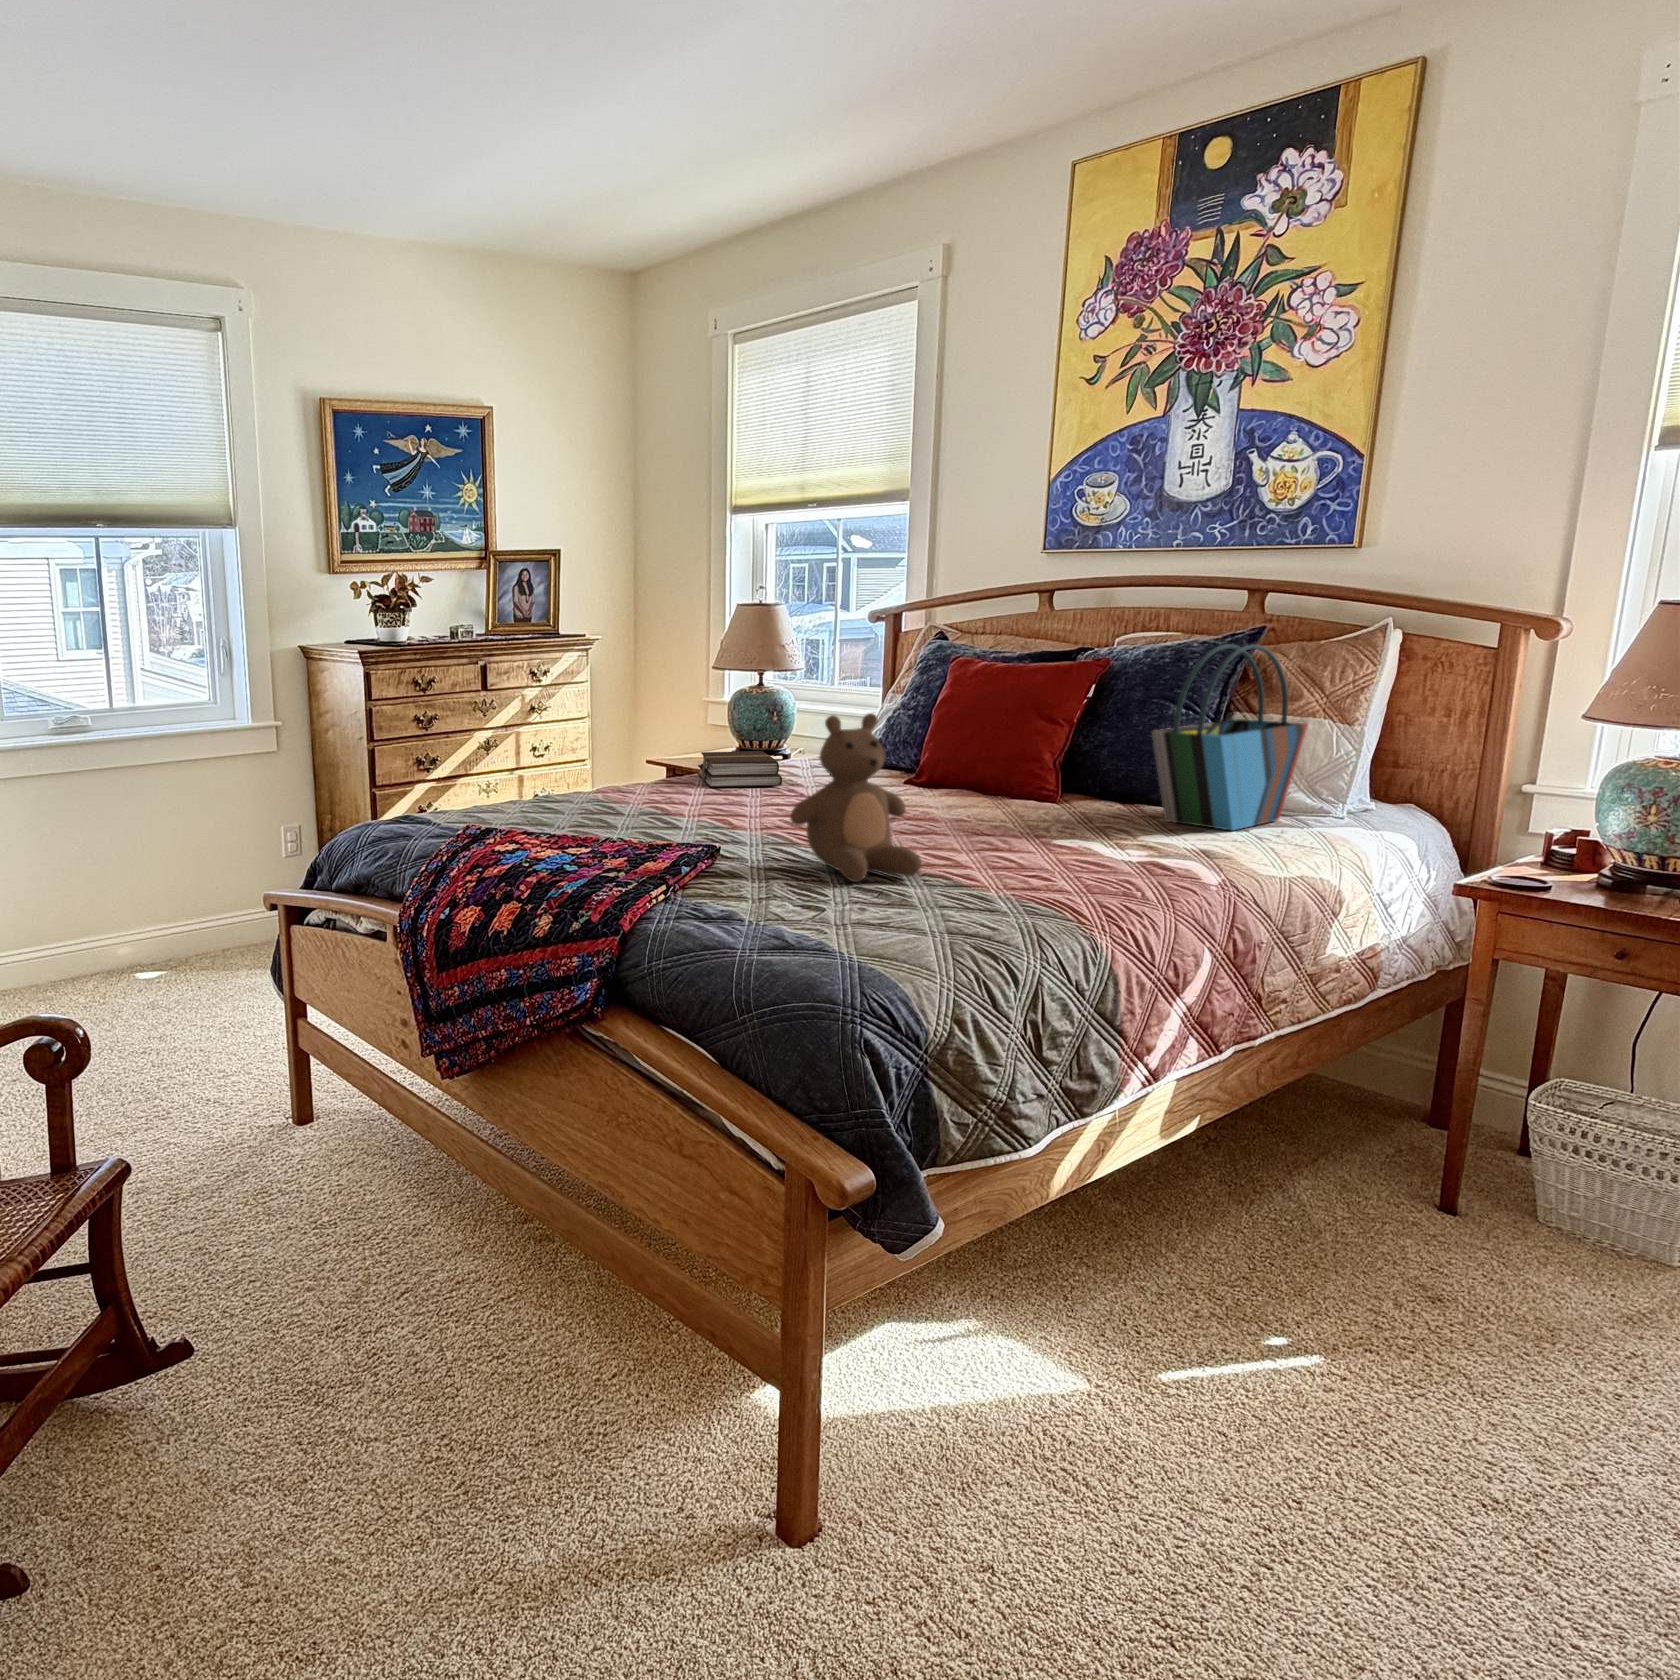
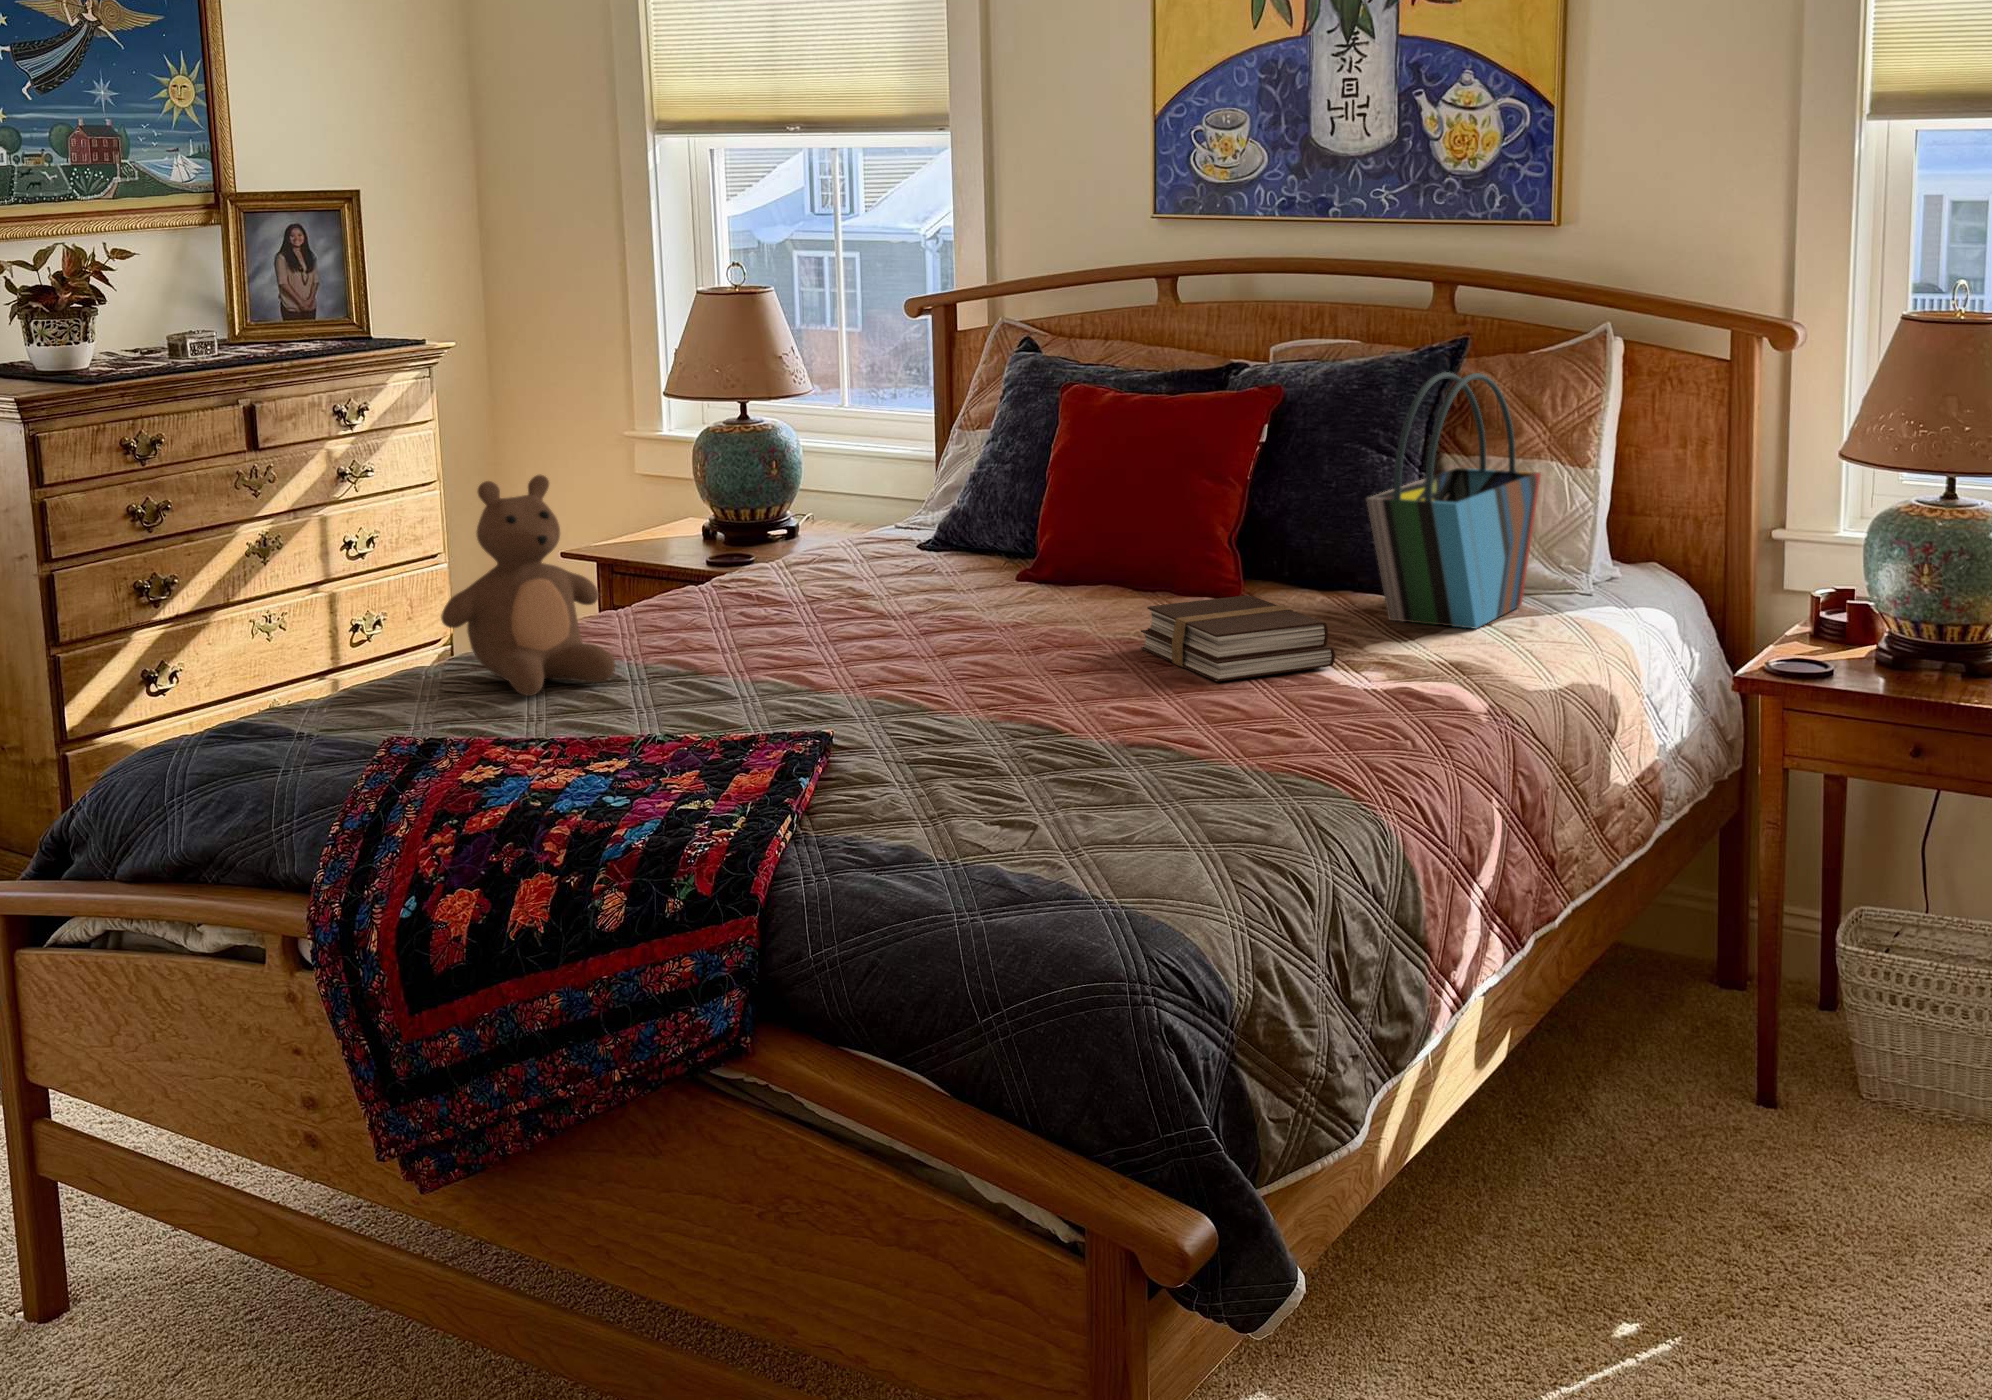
teddy bear: present [790,713,922,882] -> present [441,475,616,696]
book: present [698,751,782,787] -> present [1141,595,1335,681]

